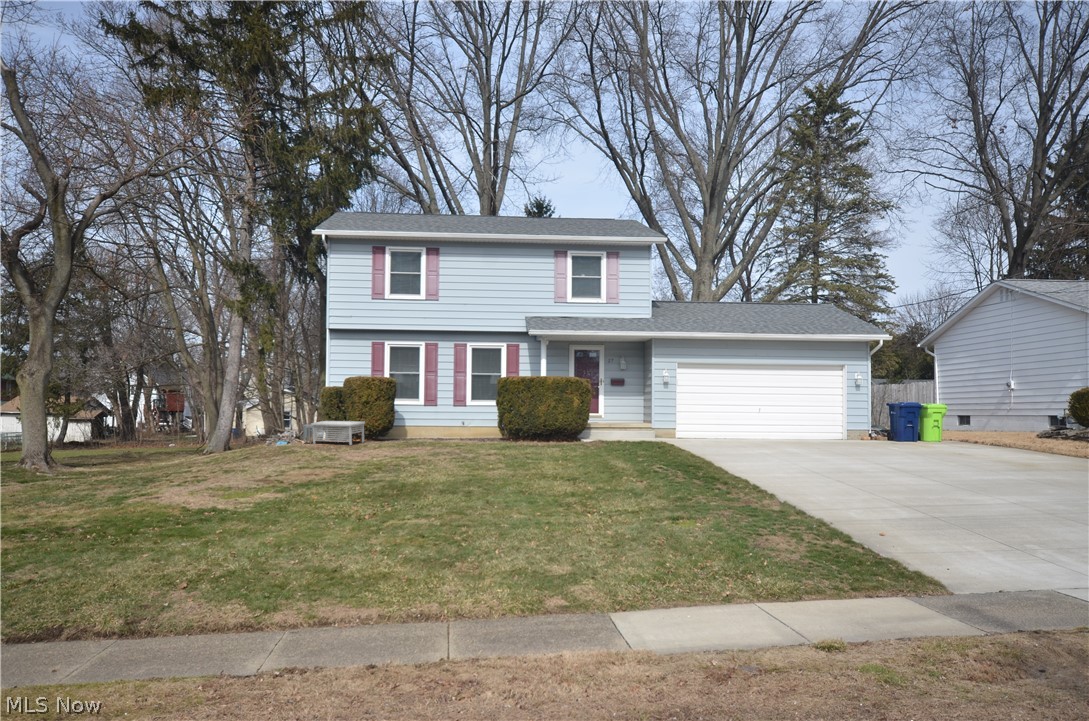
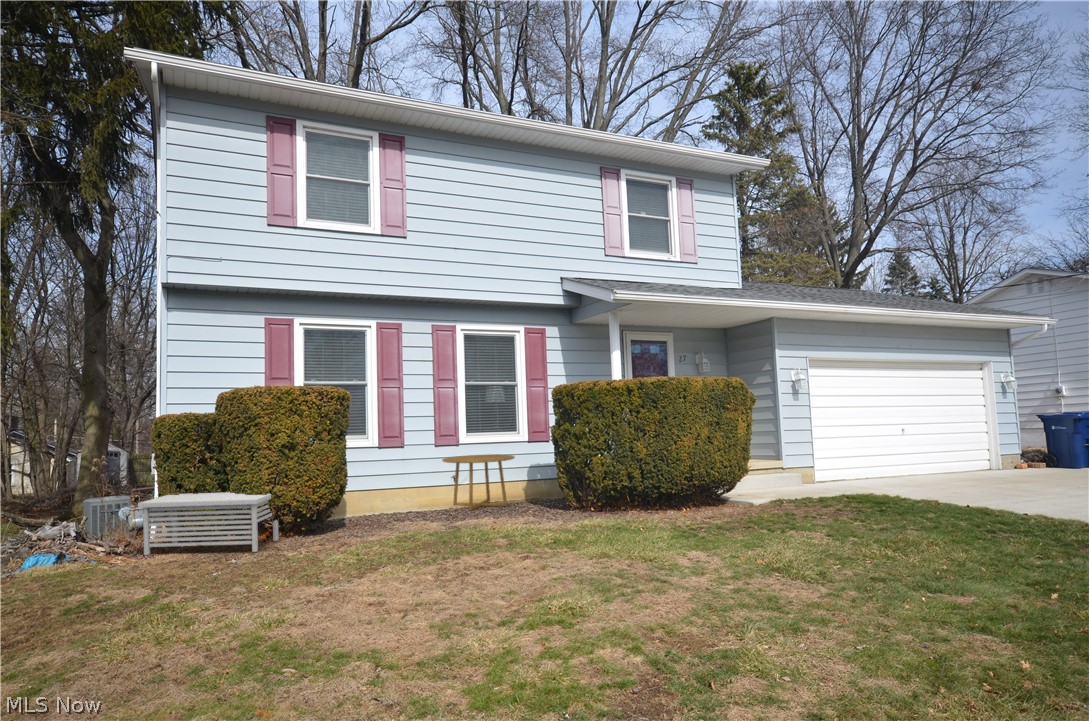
round table: none [451,411,487,437] -> present [442,454,515,510]

